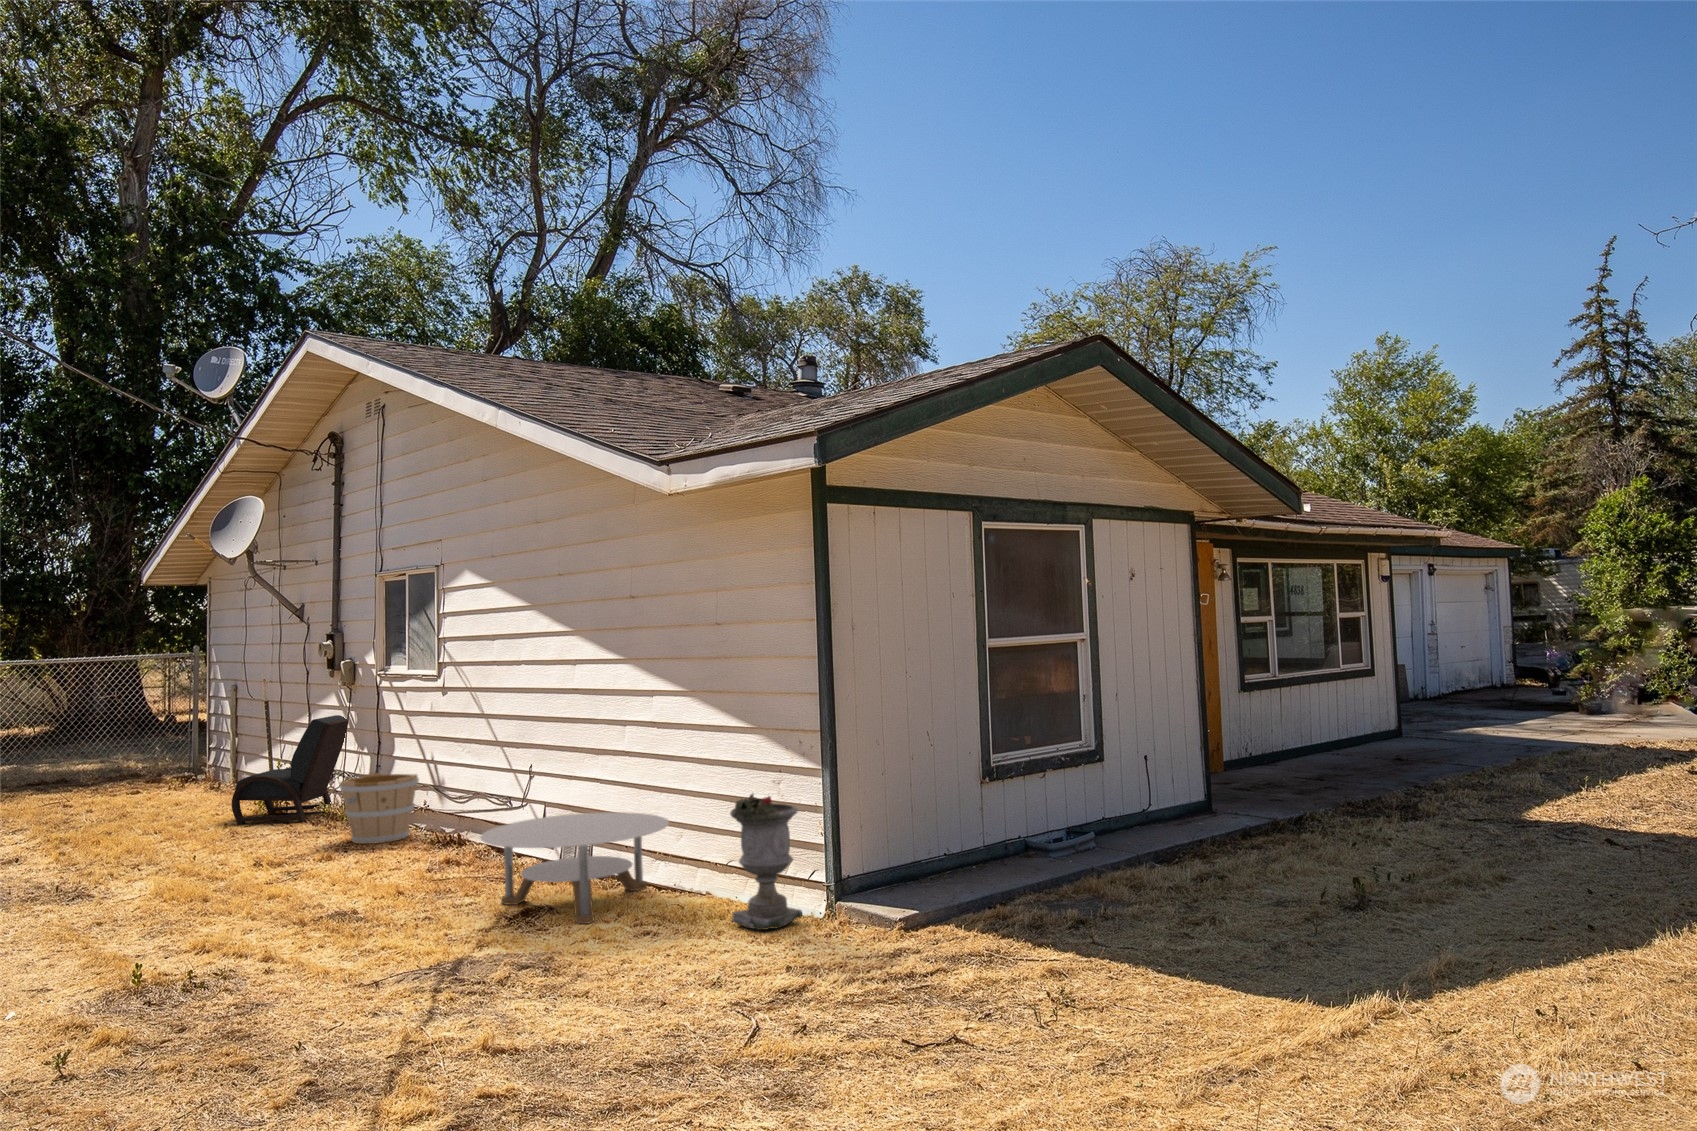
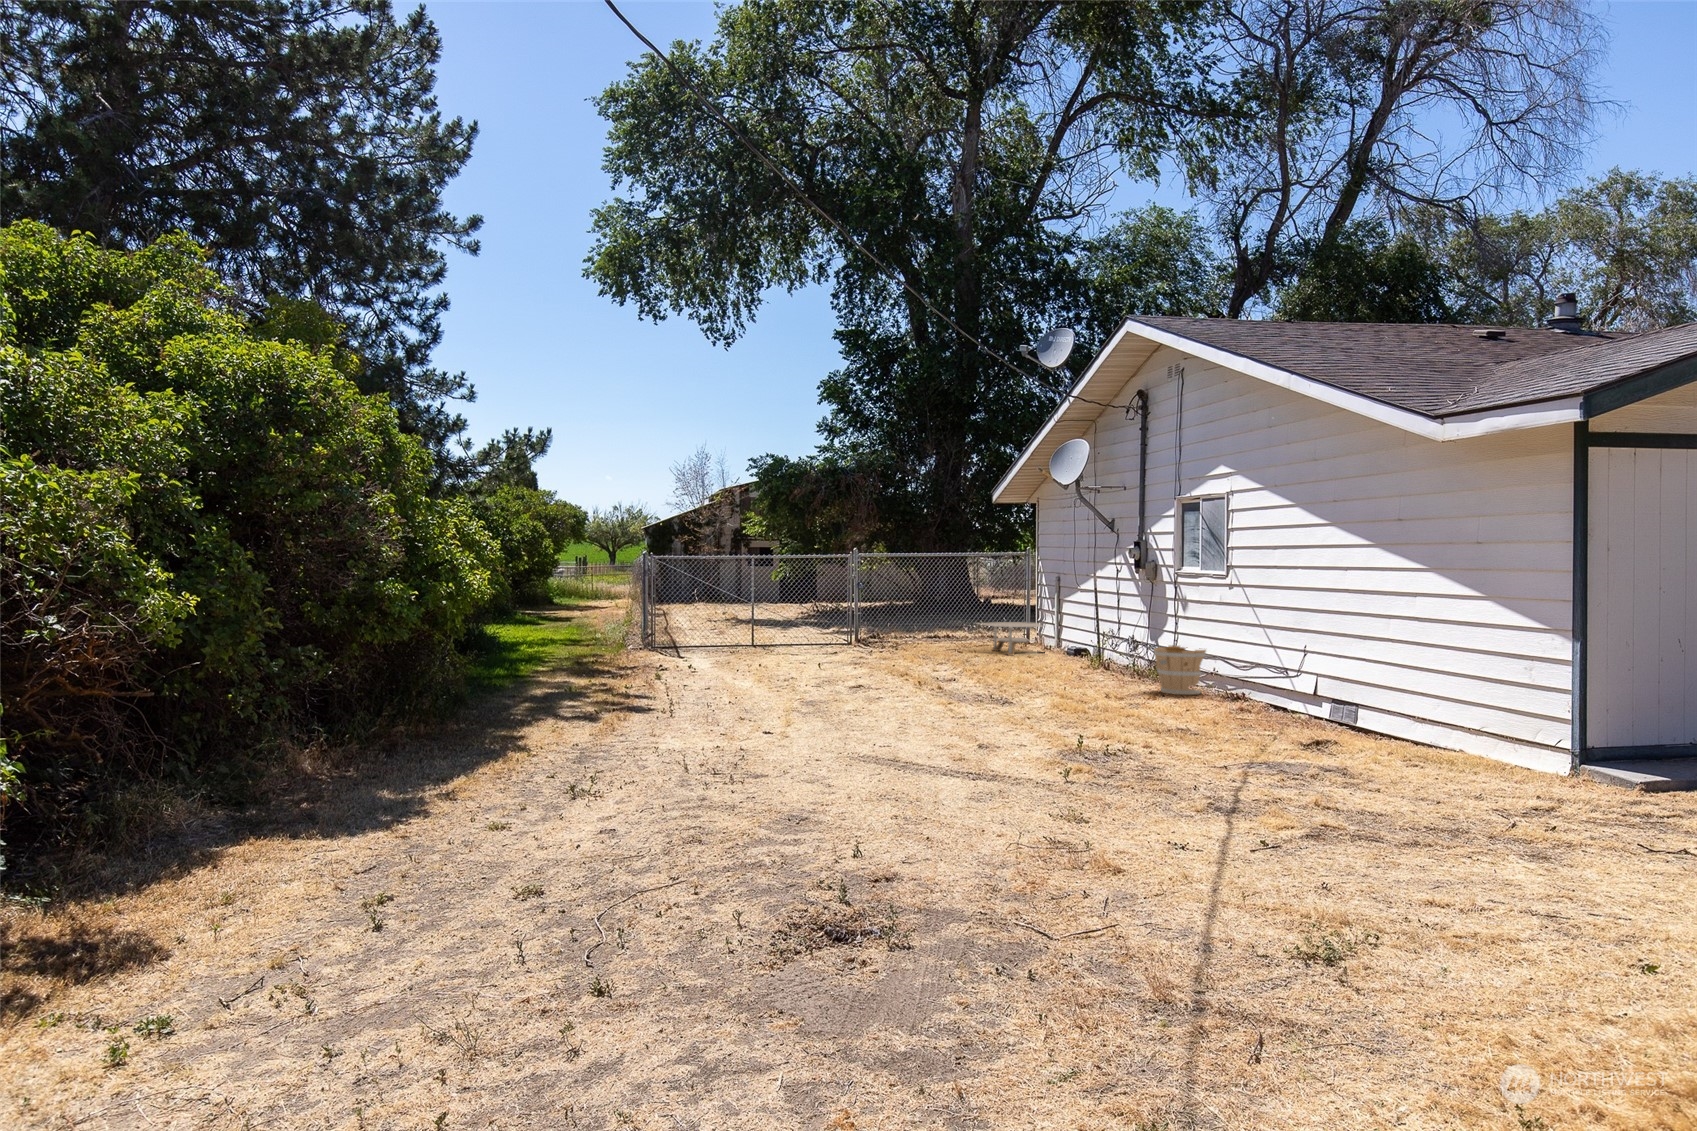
lounge chair: present [232,715,348,825] -> none [1070,604,1151,678]
planter: present [730,794,802,930] -> none [1485,672,1549,775]
round table: present [480,812,669,924] -> present [983,622,1042,656]

